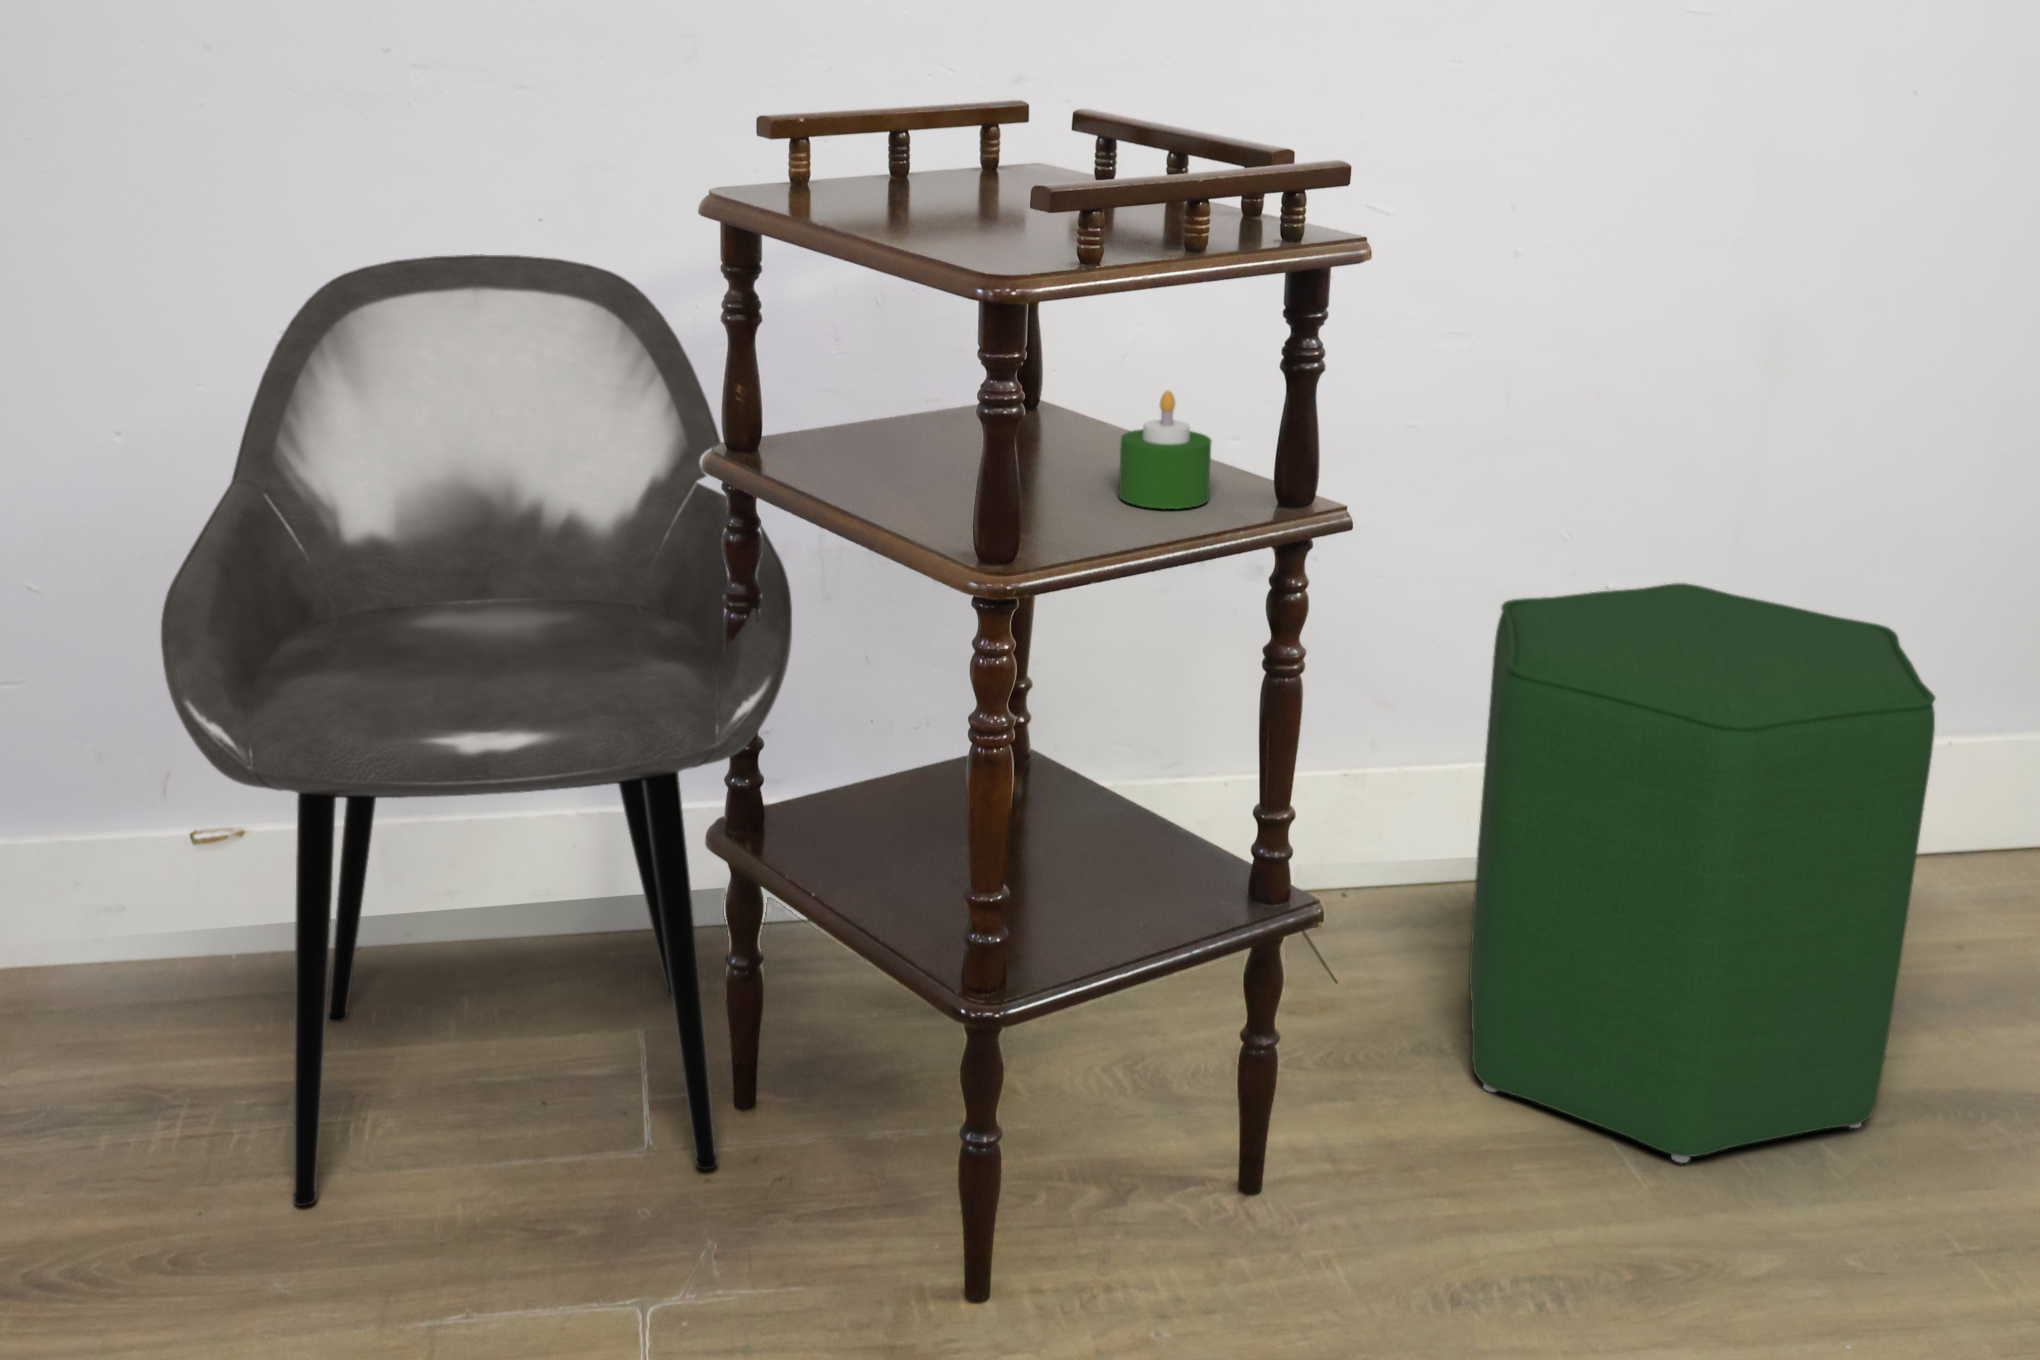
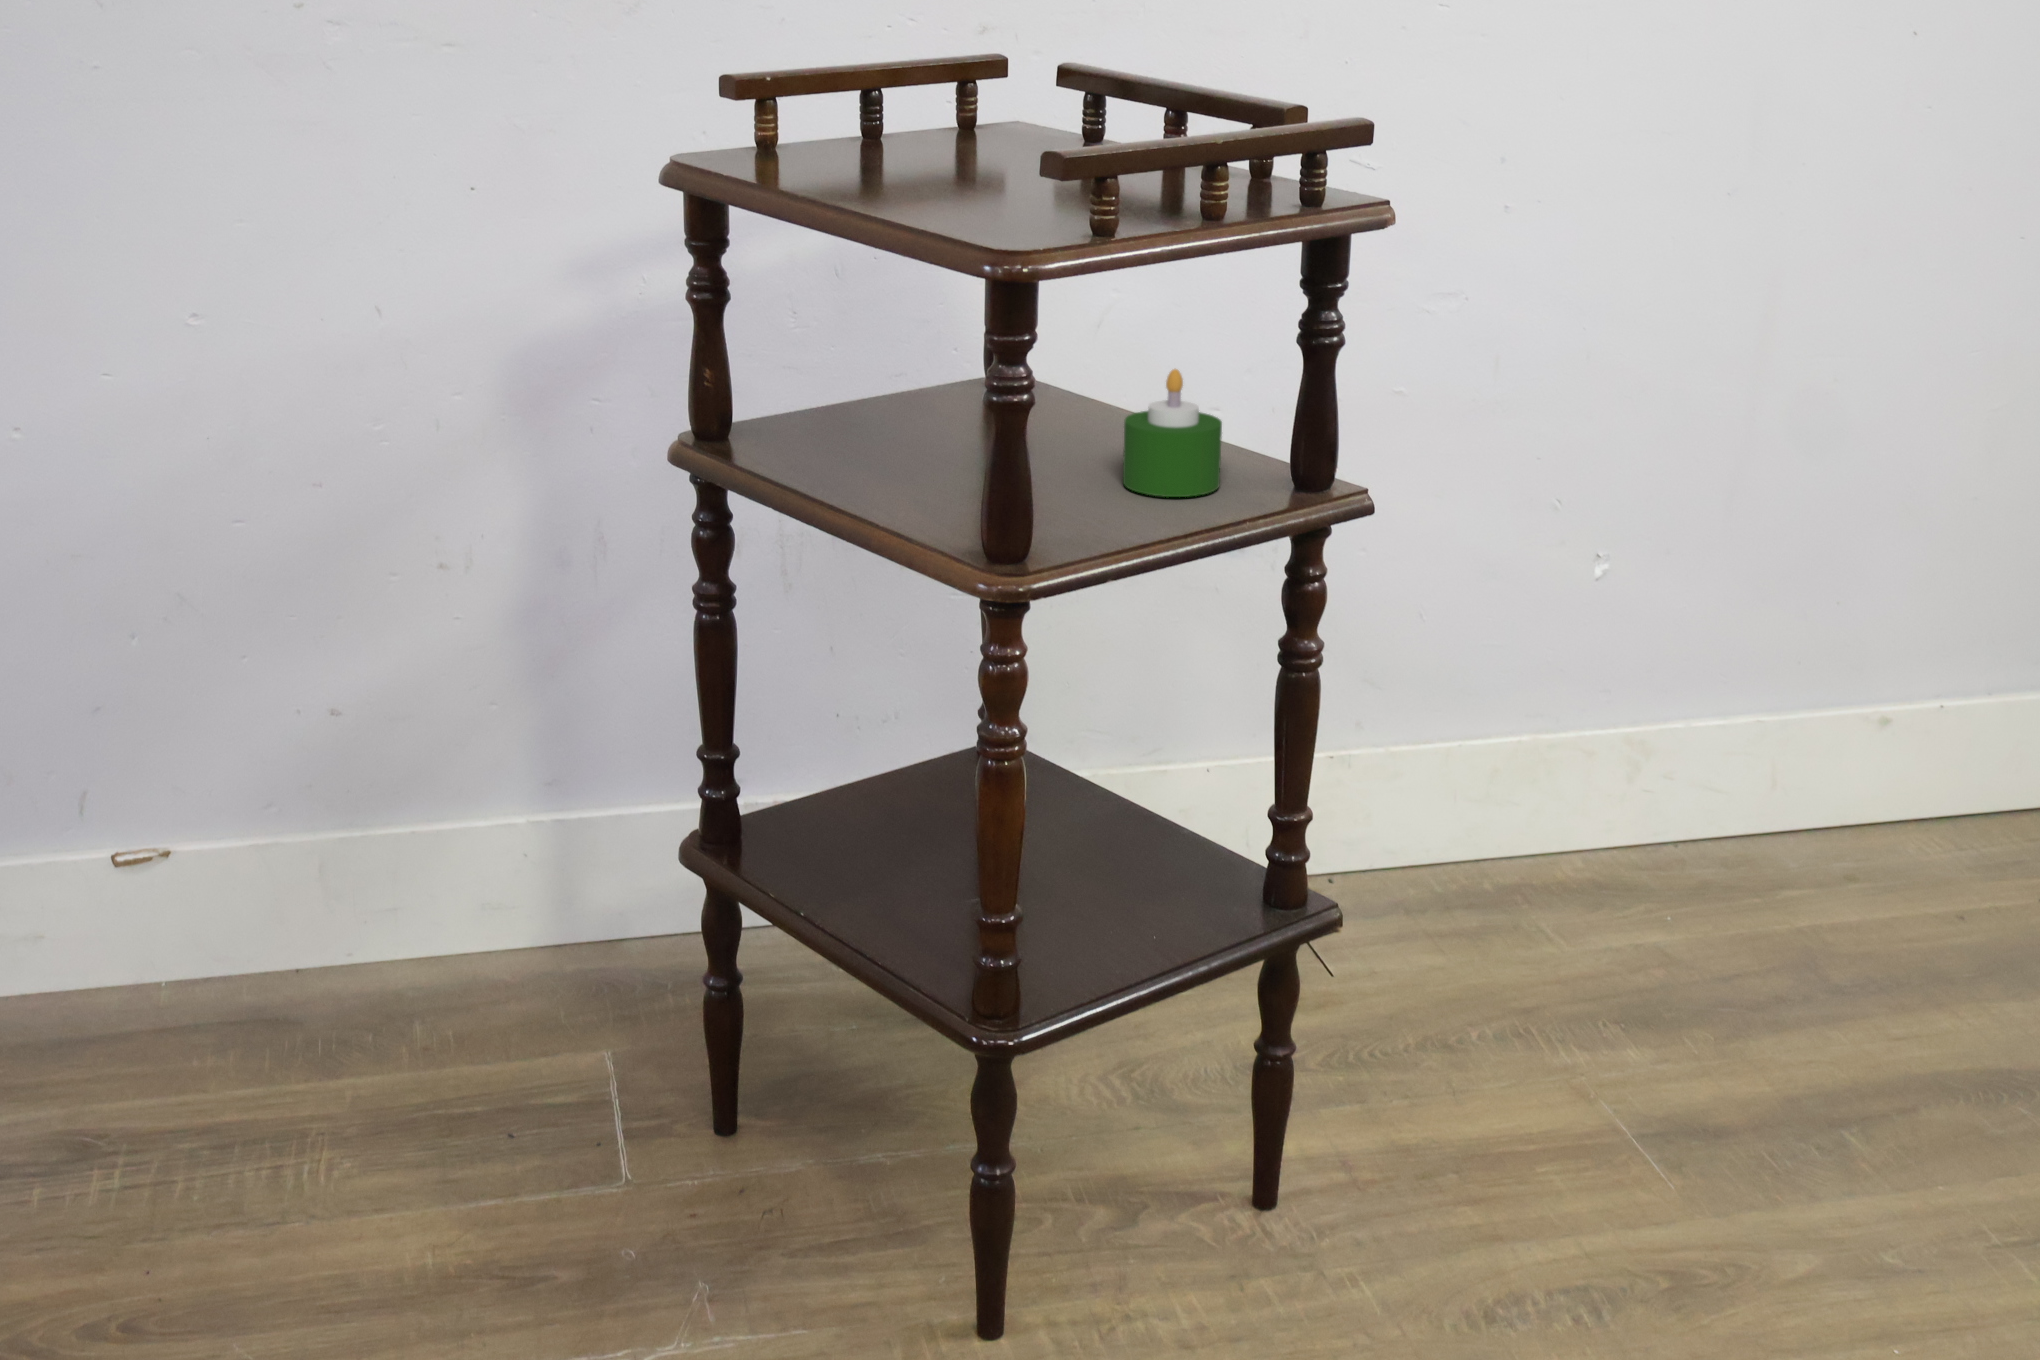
armchair: present [161,254,792,1206] -> none [80,231,769,1259]
ottoman: present [1469,583,1935,1163] -> none [1475,557,1969,1161]

